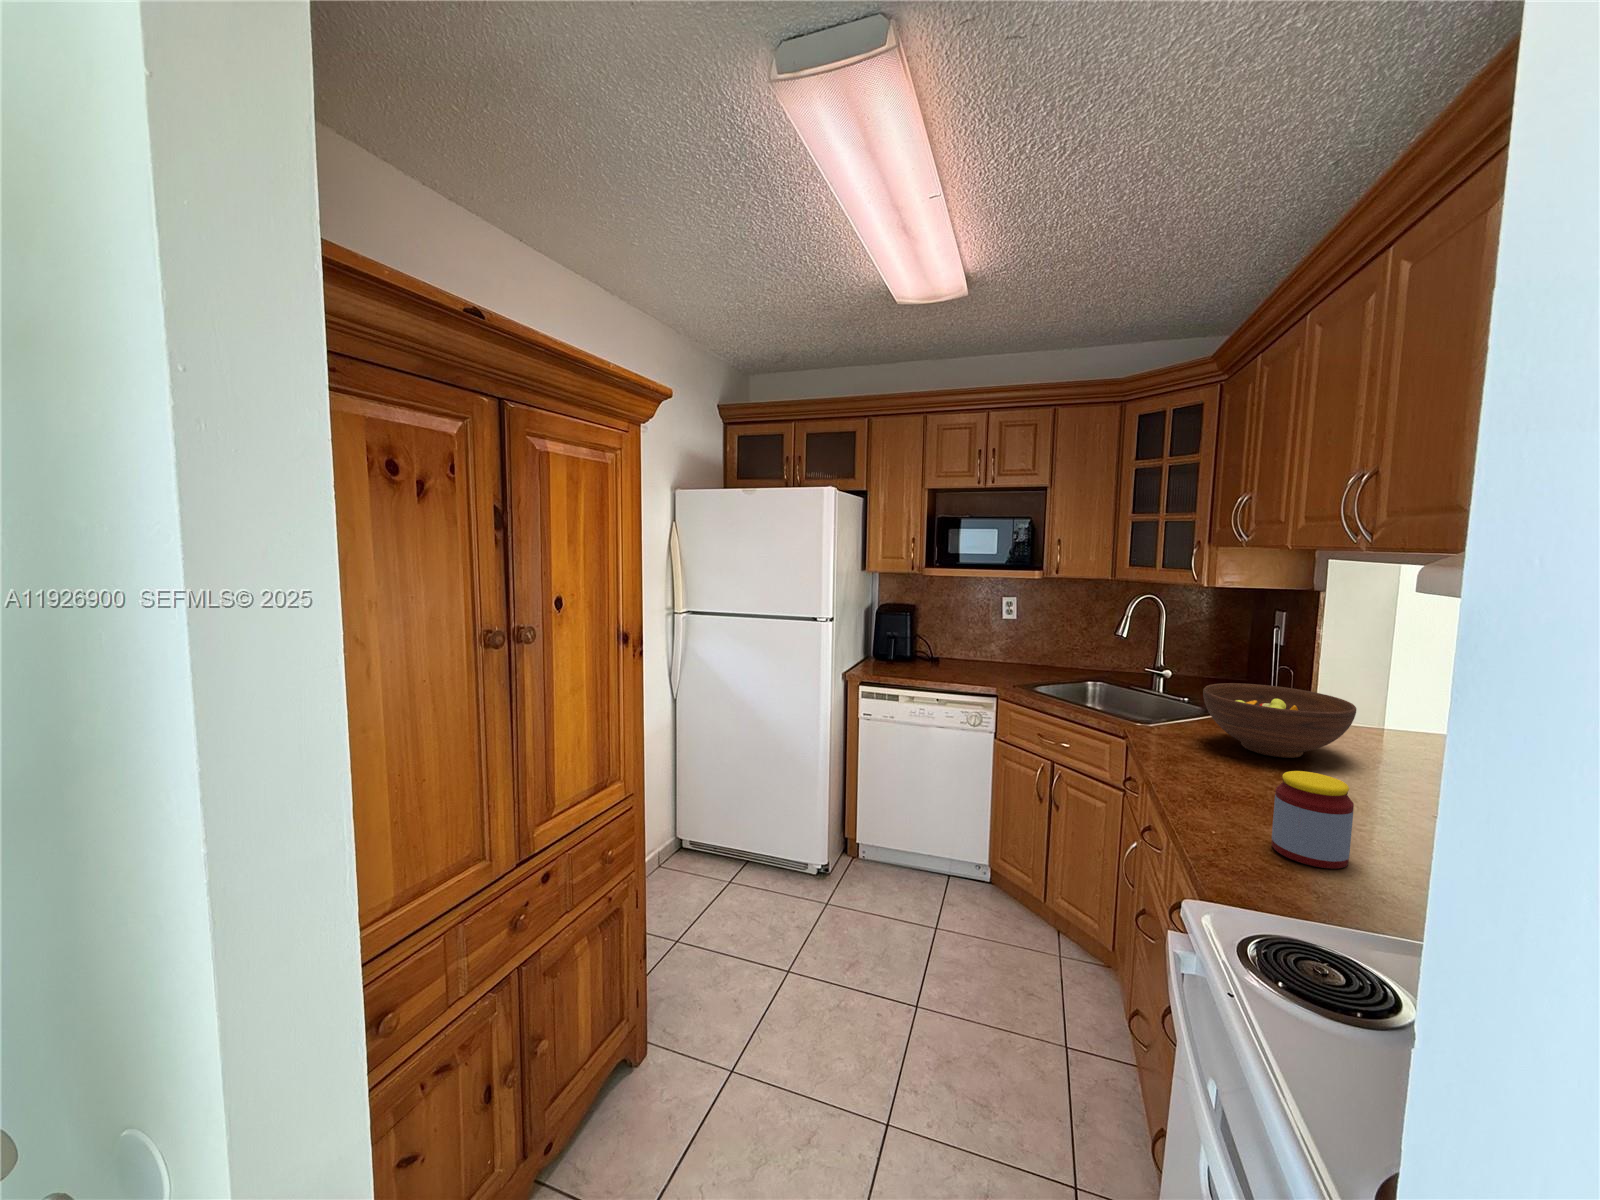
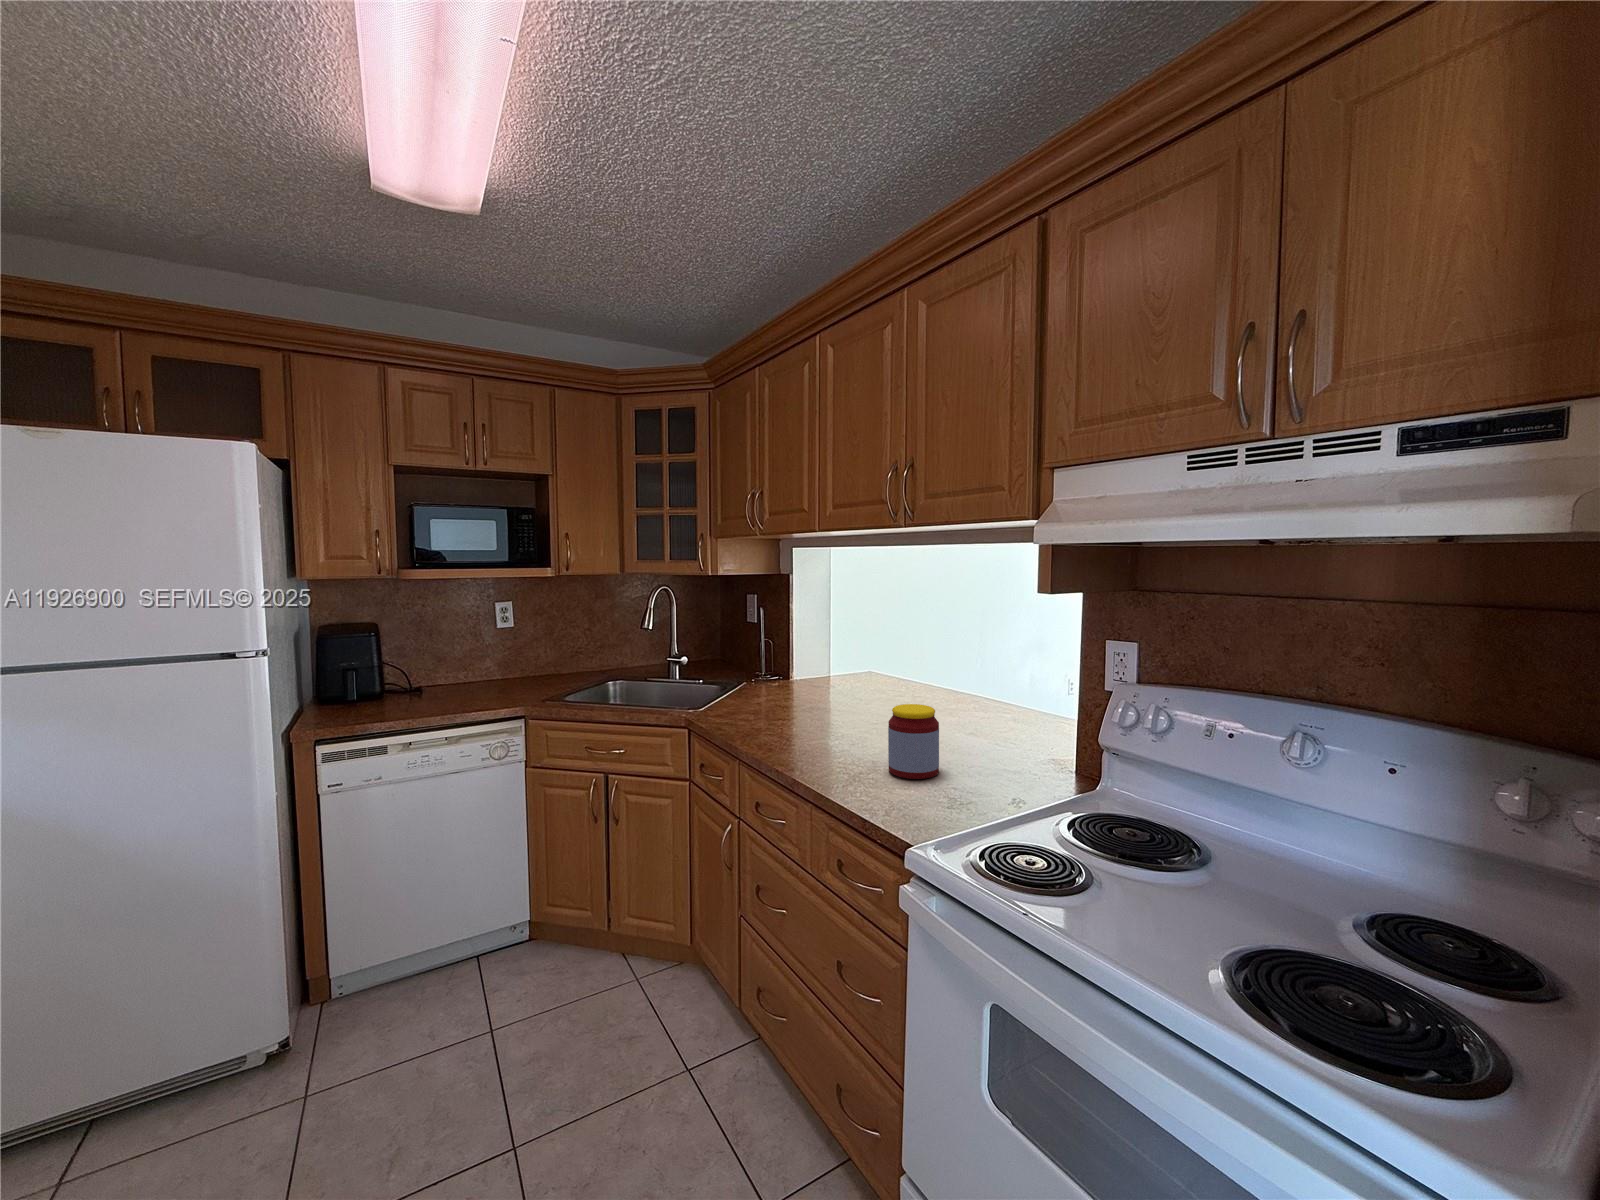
fruit bowl: present [1203,683,1356,758] -> none [753,651,857,709]

